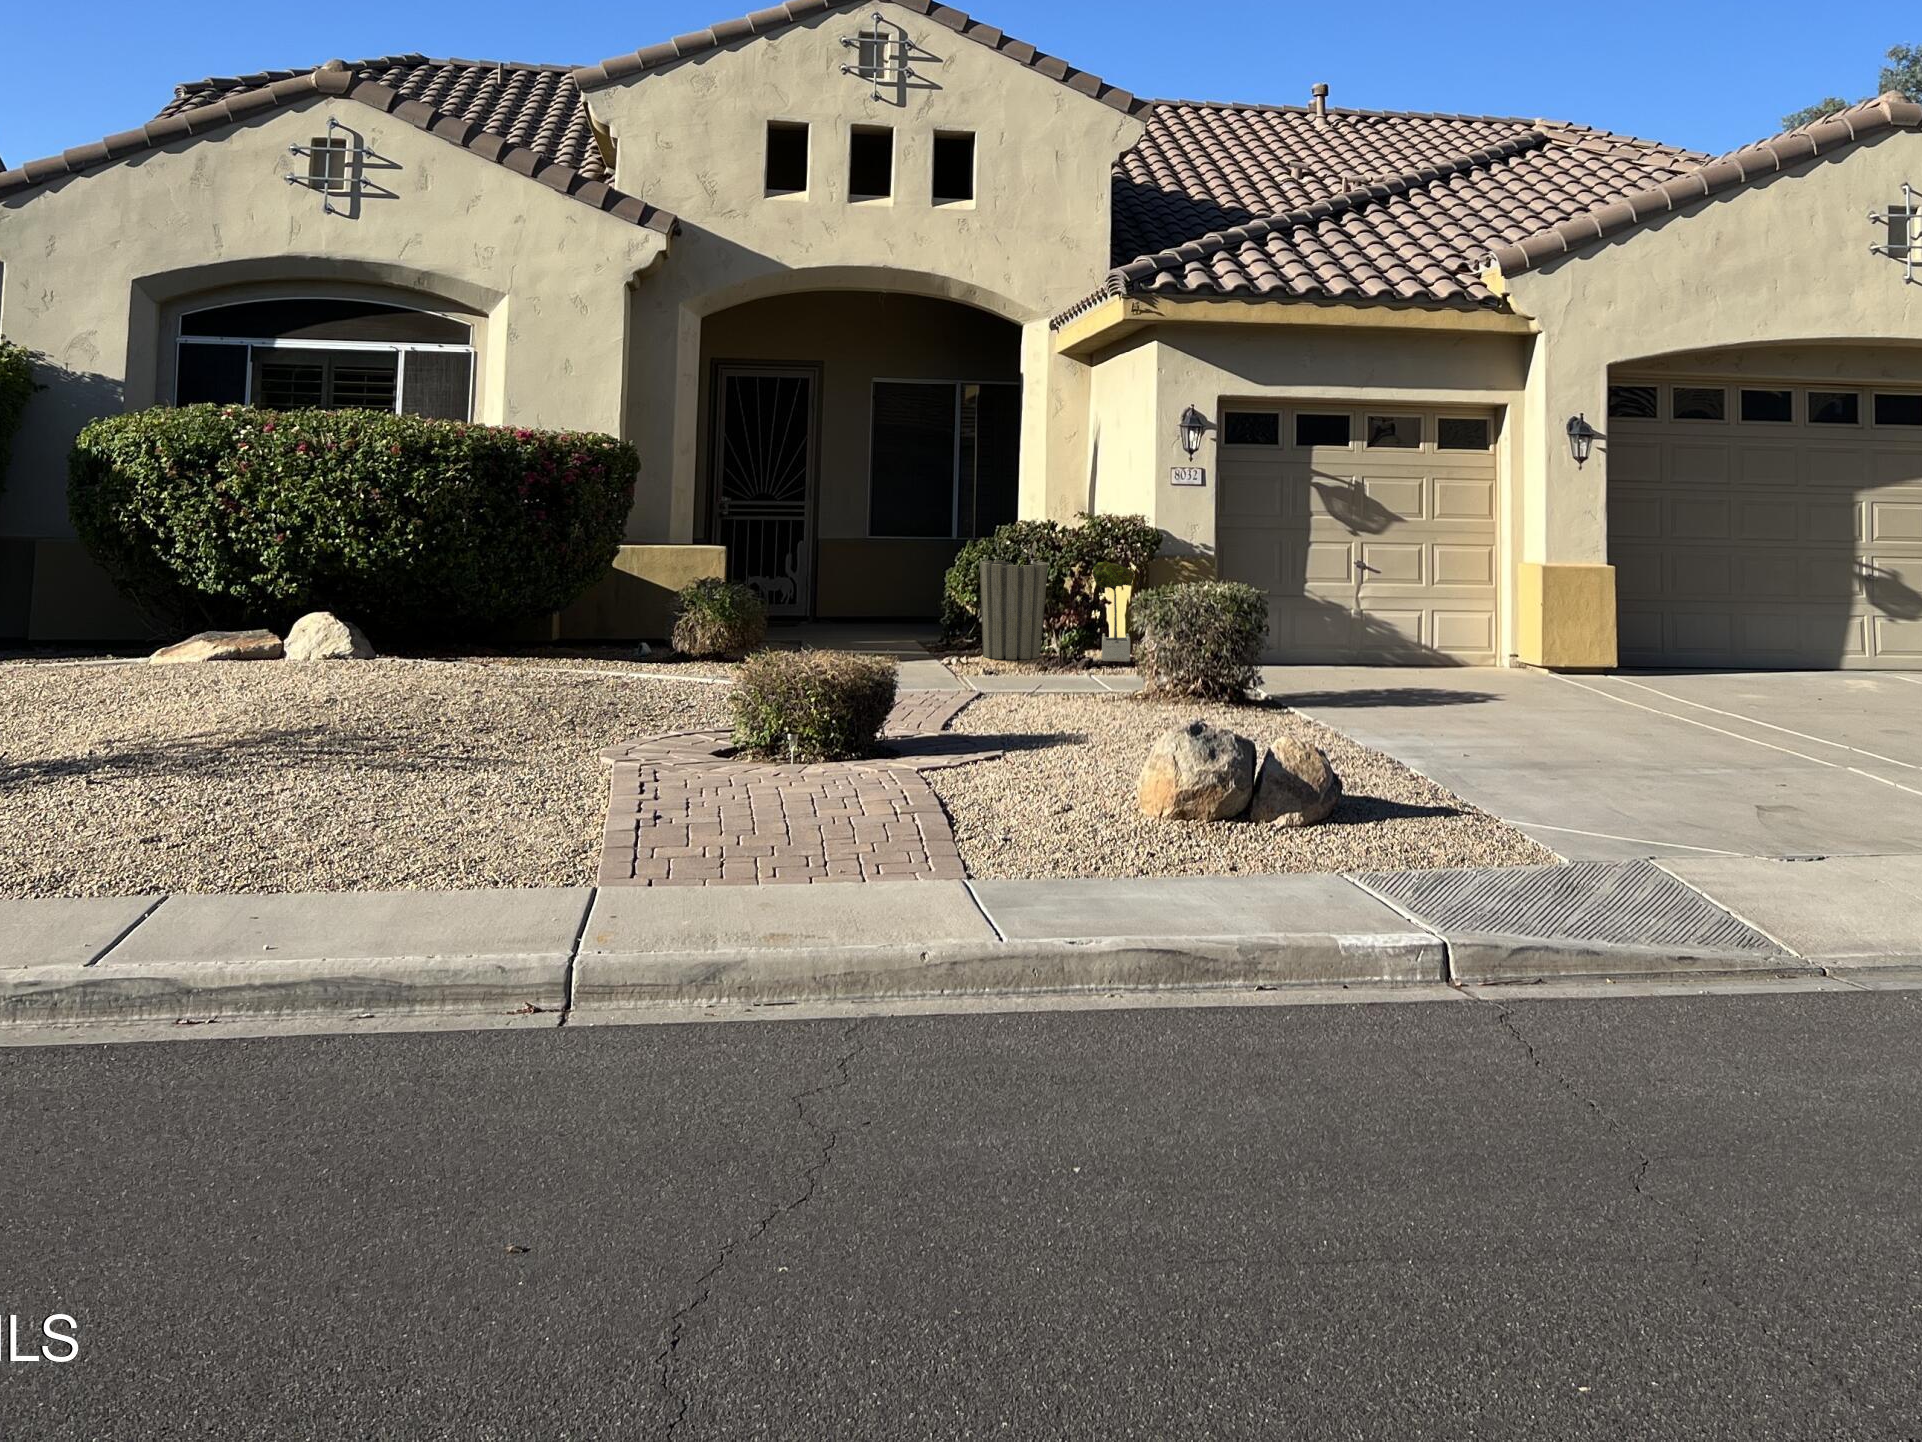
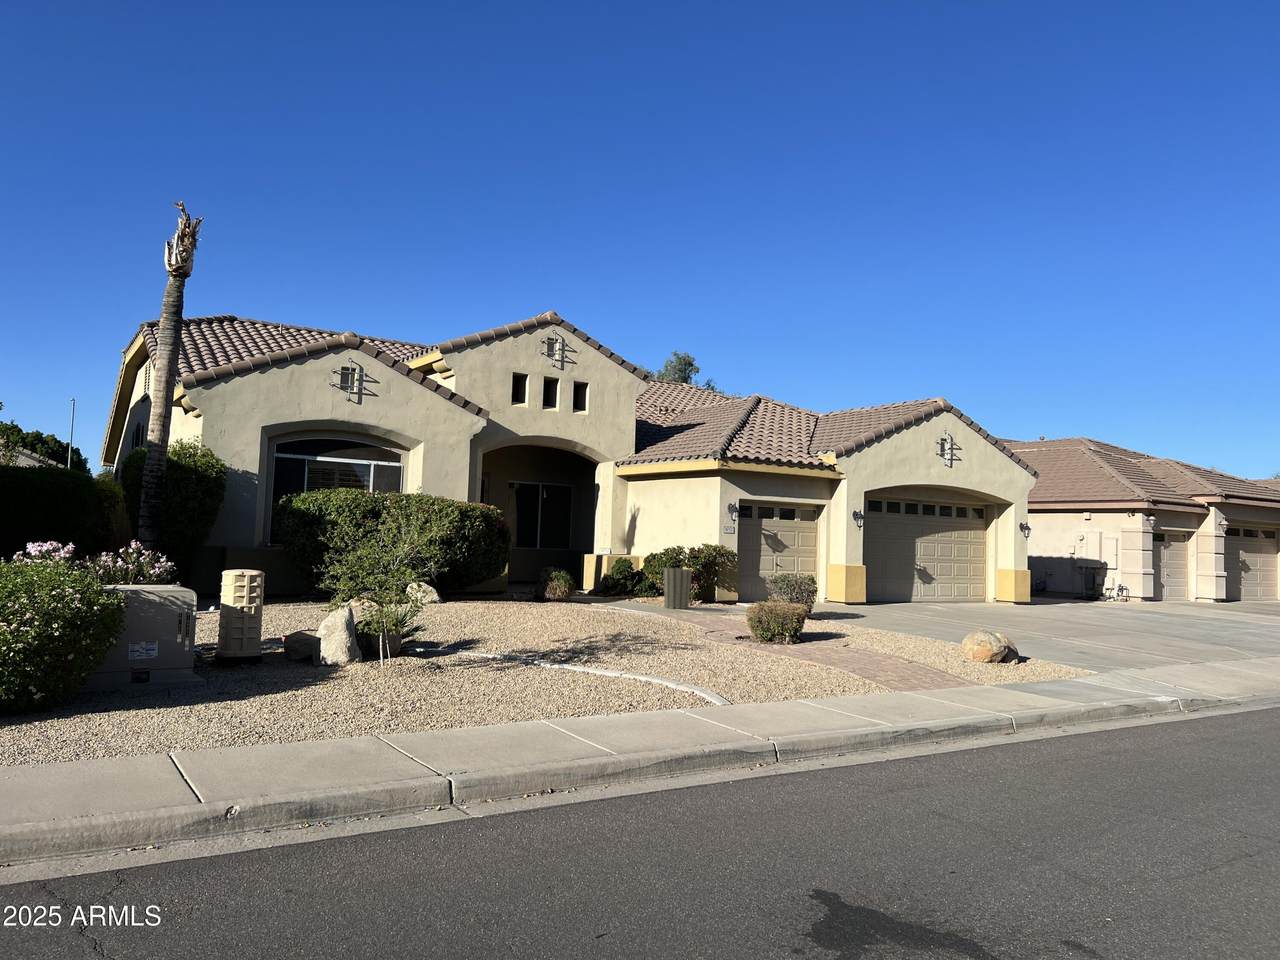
potted tree: present [1092,561,1135,661] -> none [705,567,724,608]

